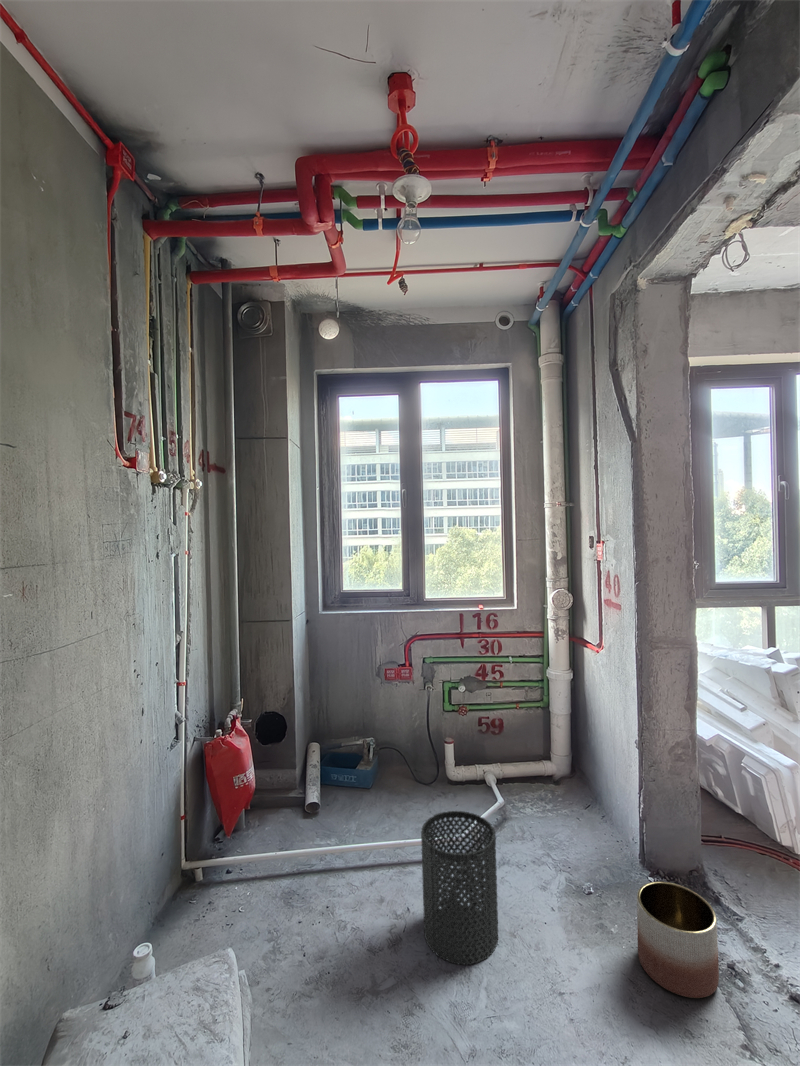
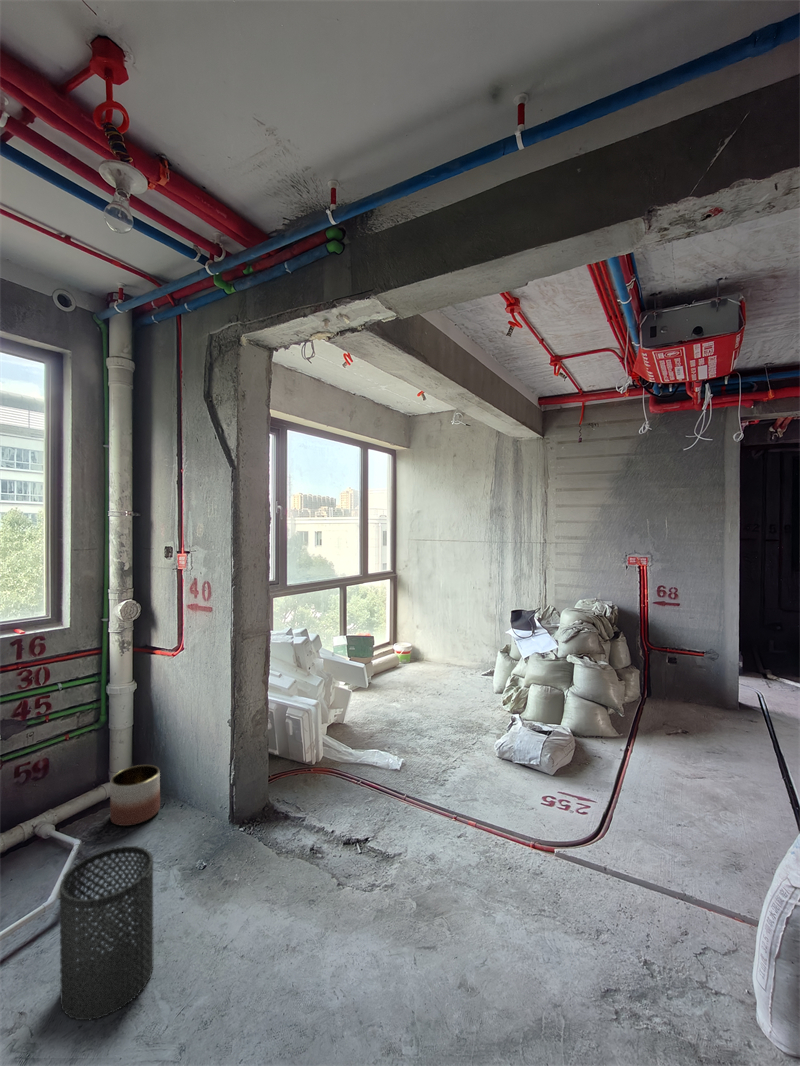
planter: present [637,881,719,998] -> present [110,765,160,826]

